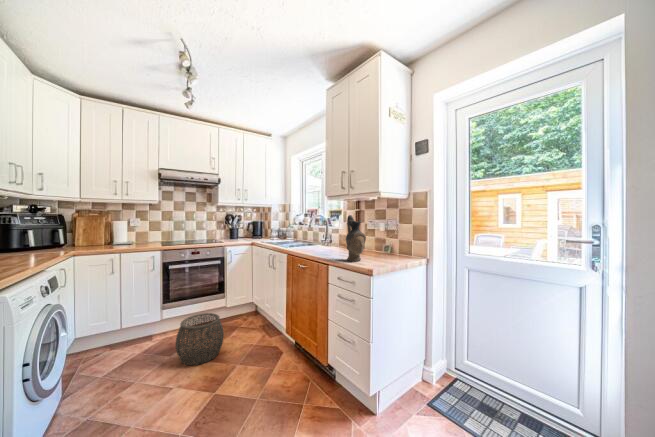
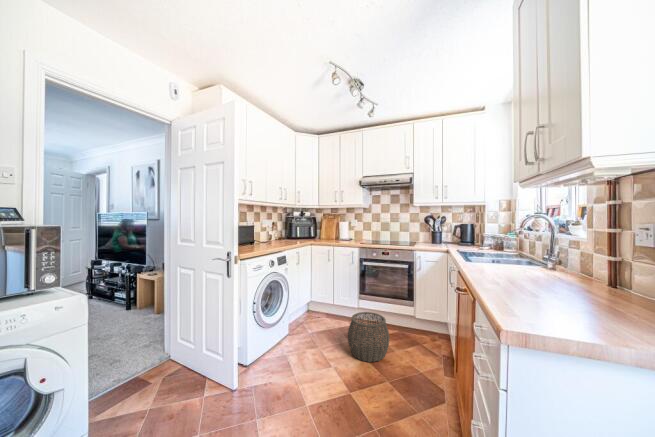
ceramic pitcher: present [346,215,366,261] -> none [503,215,552,307]

